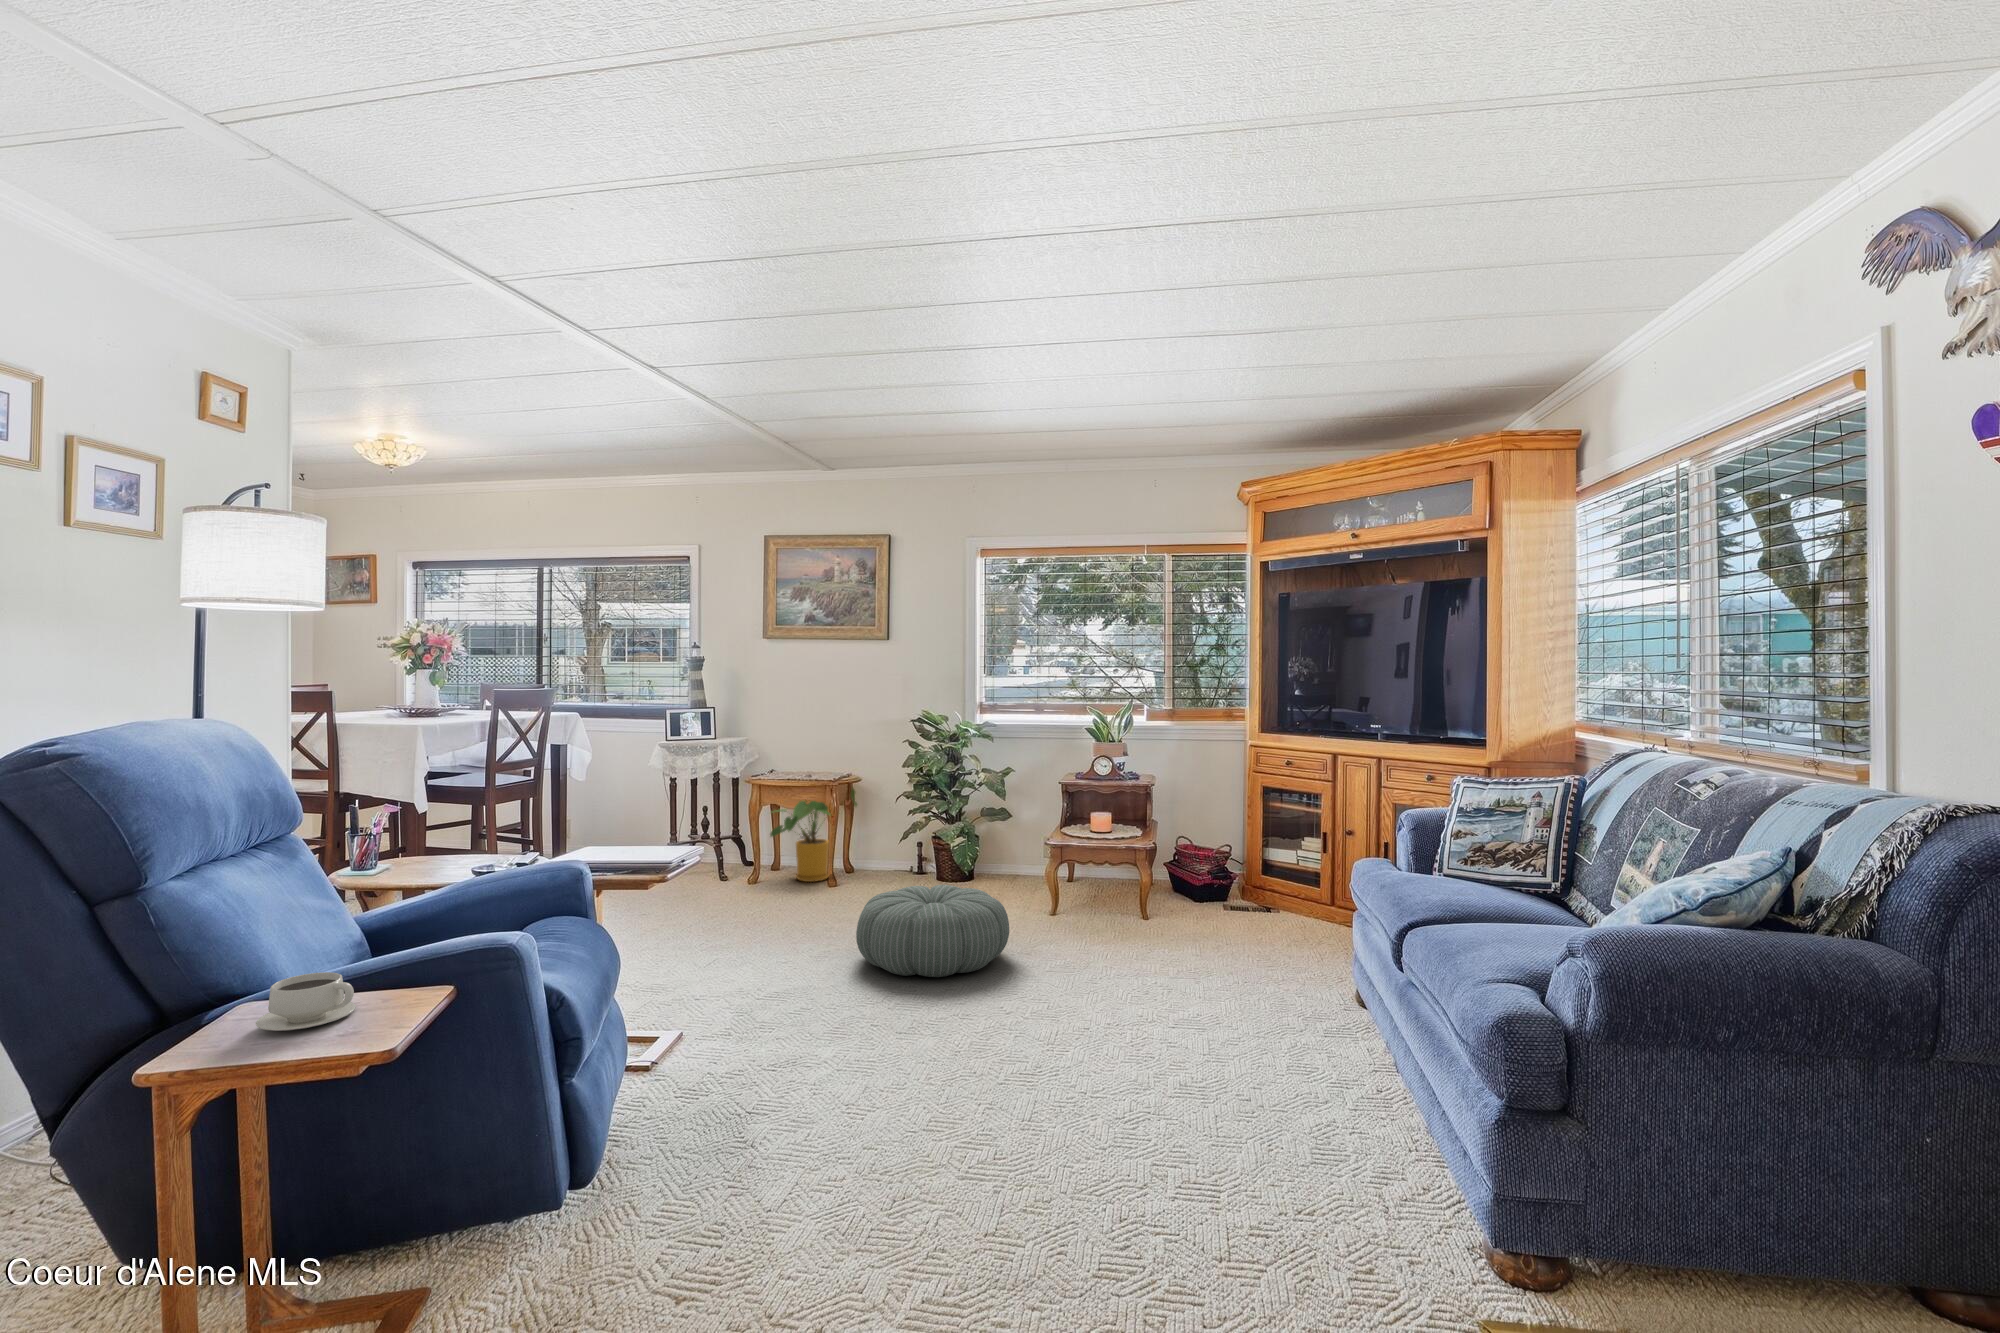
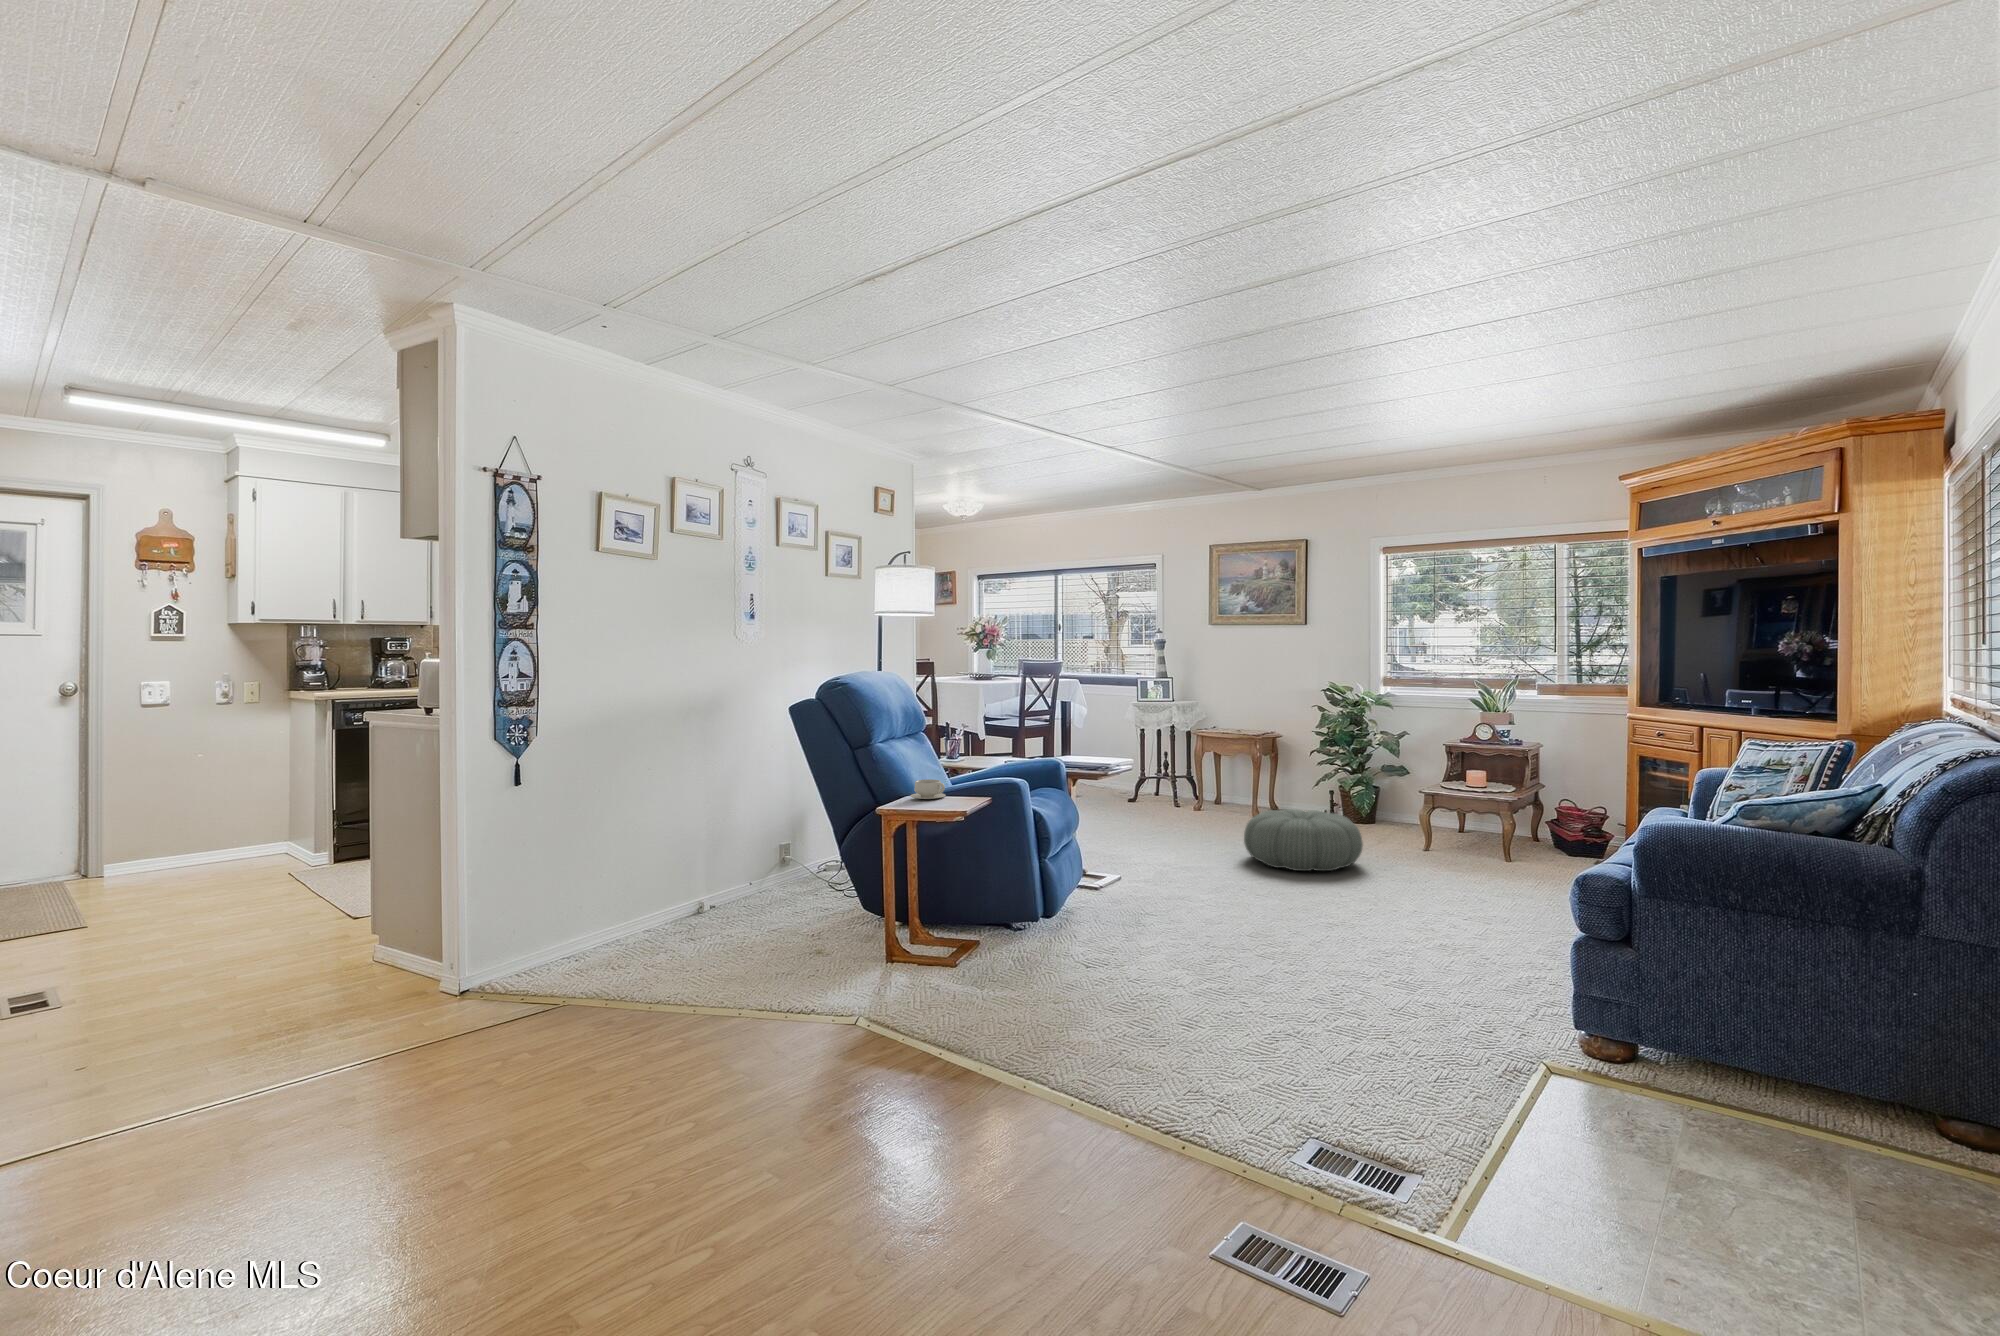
house plant: present [770,789,857,882] -> none [1206,738,1279,812]

